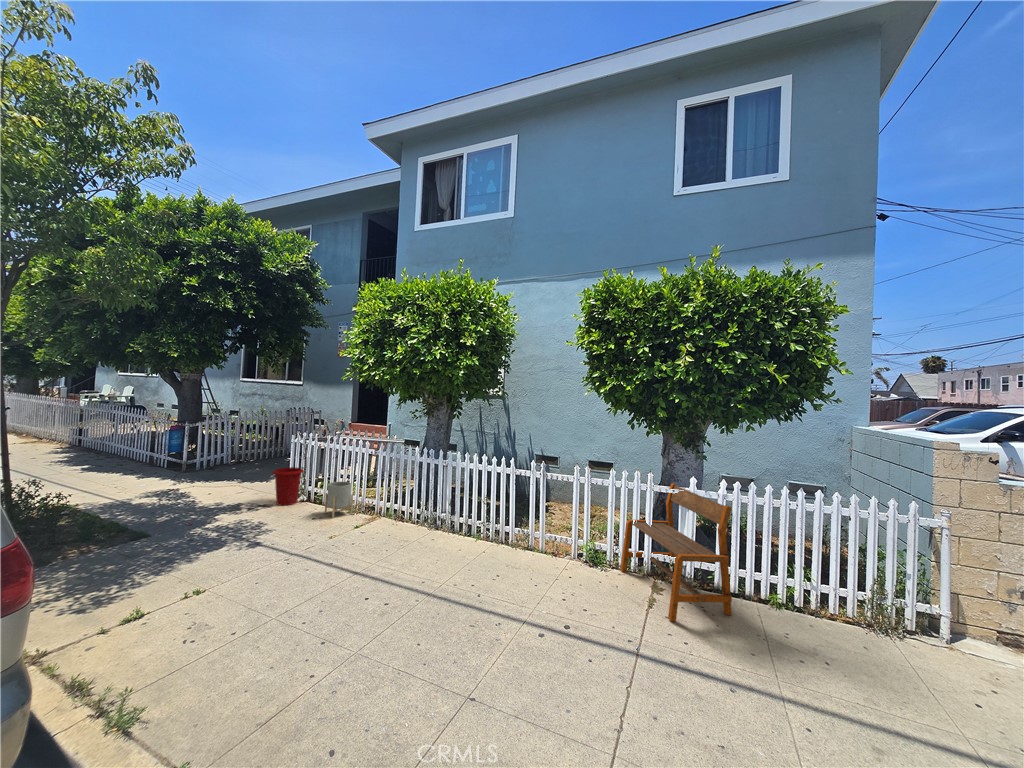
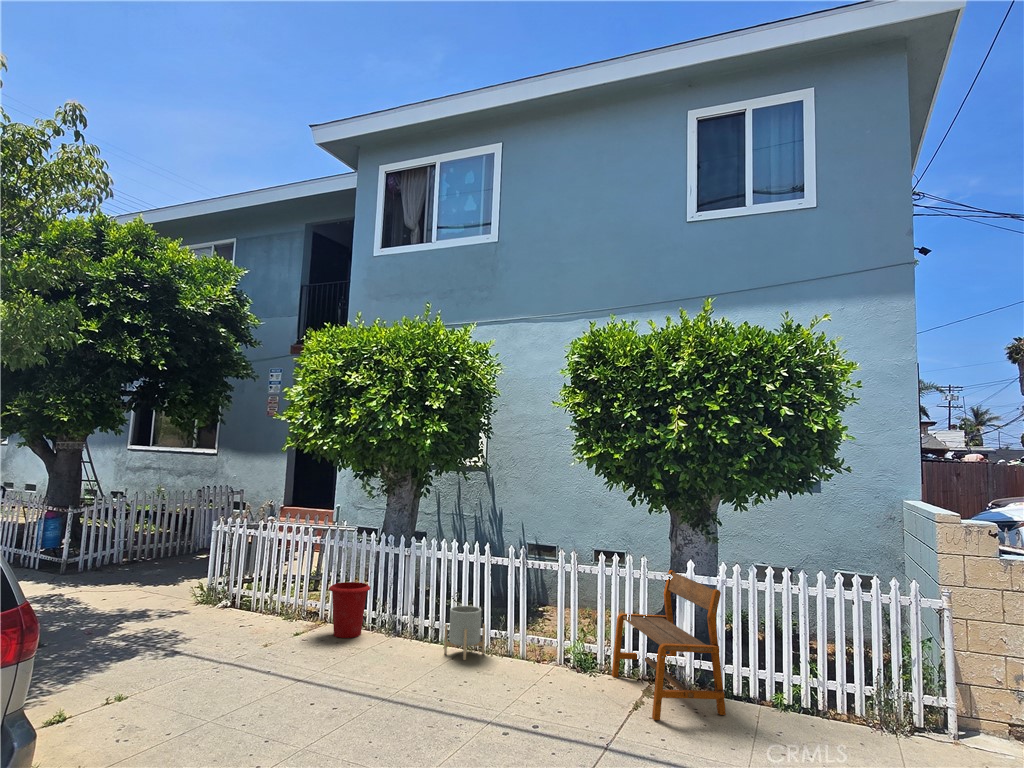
waste bin: present [272,467,304,505] -> present [329,582,371,638]
planter: present [325,482,353,518] -> present [444,606,485,660]

